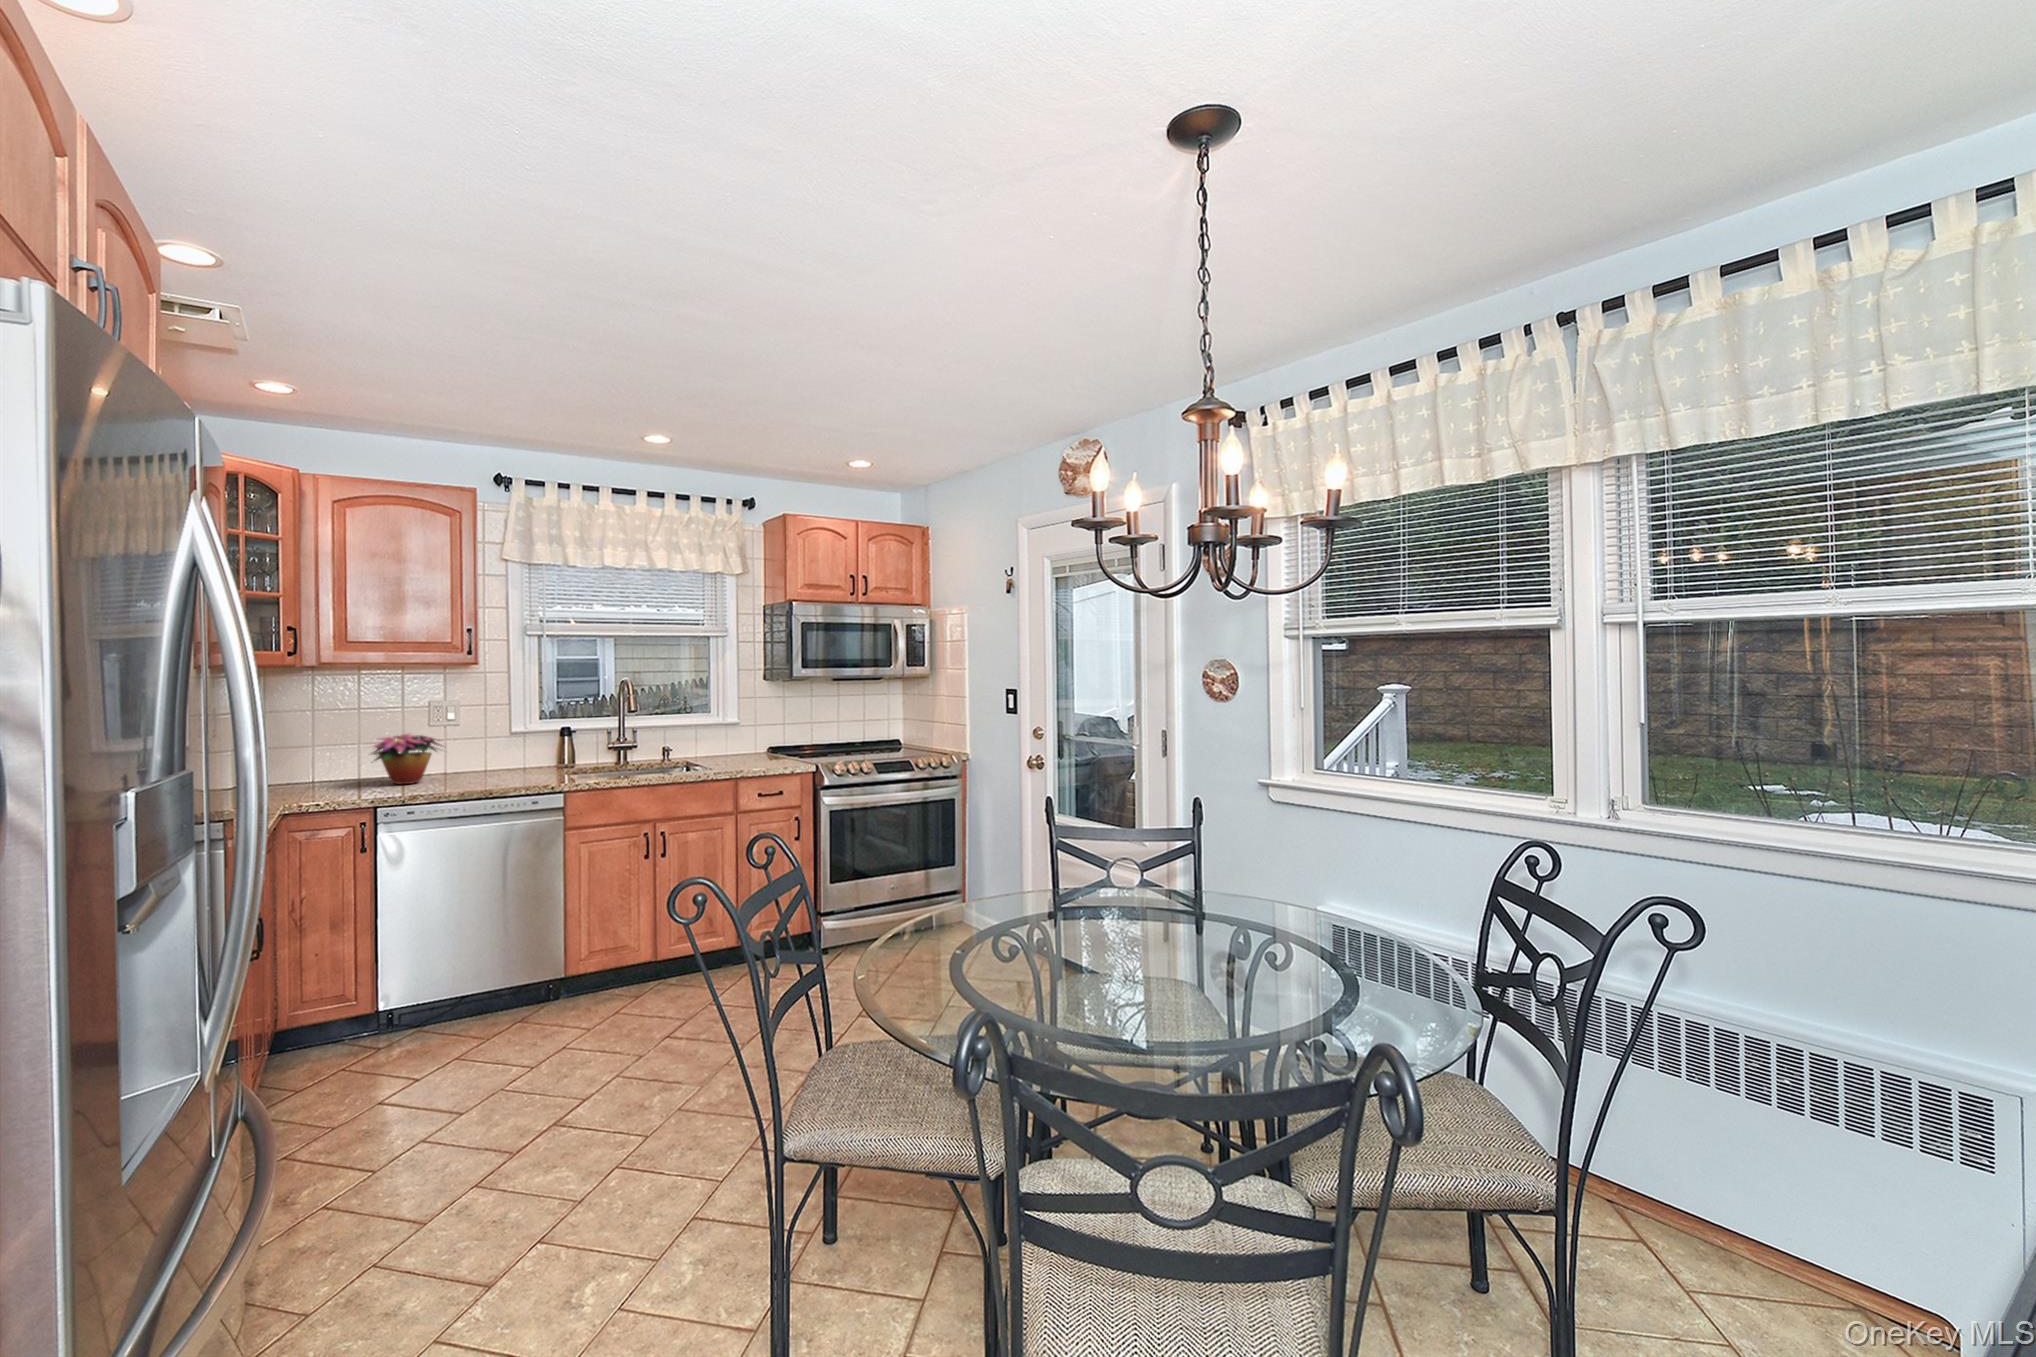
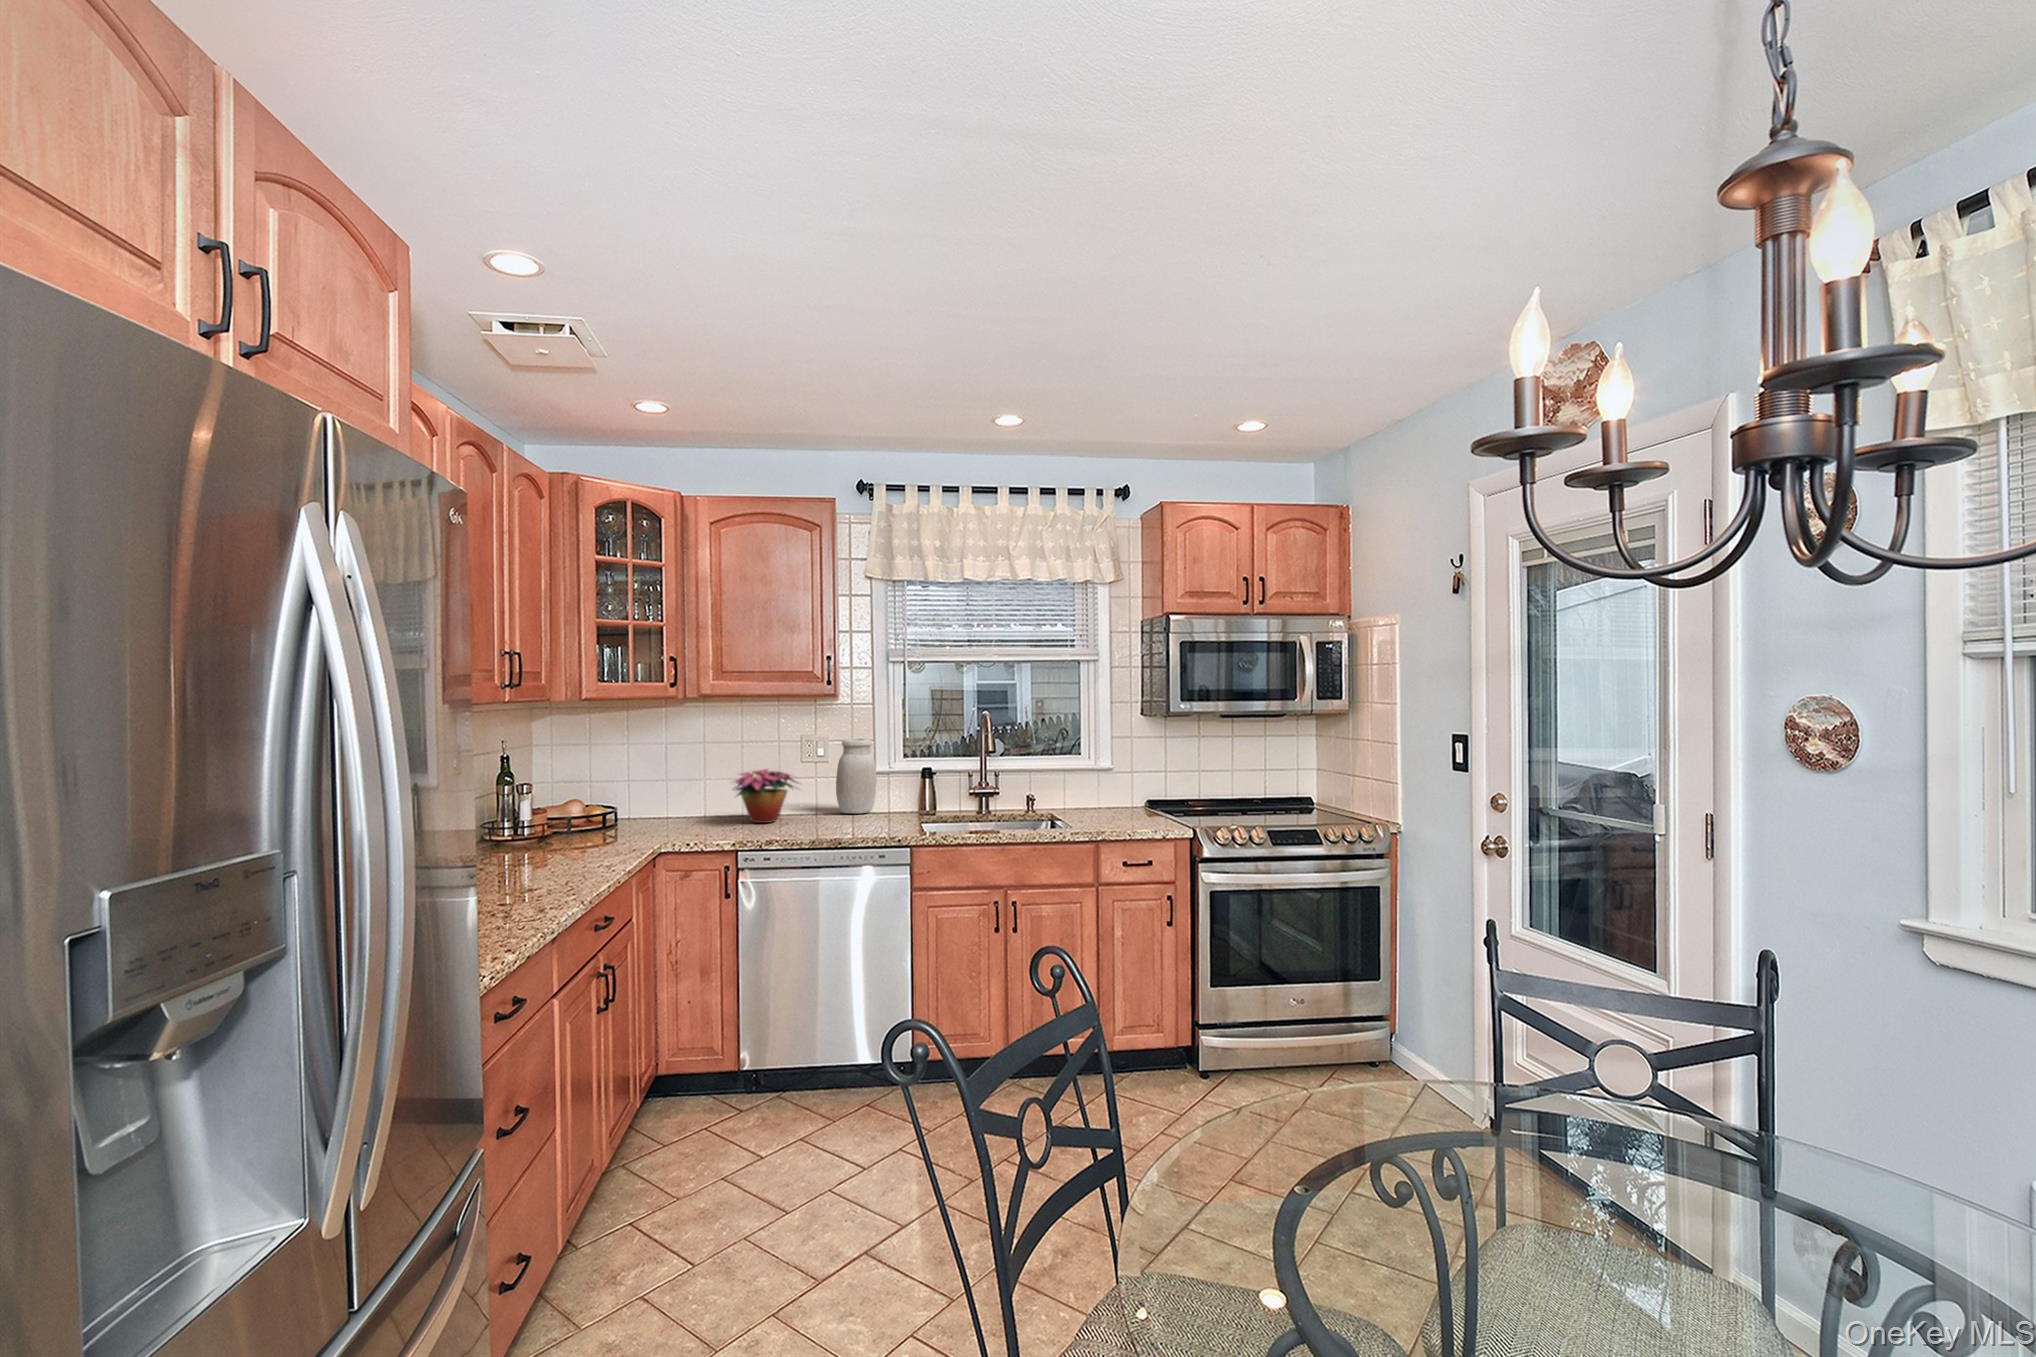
jar: none [482,705,523,772] -> present [836,739,876,813]

